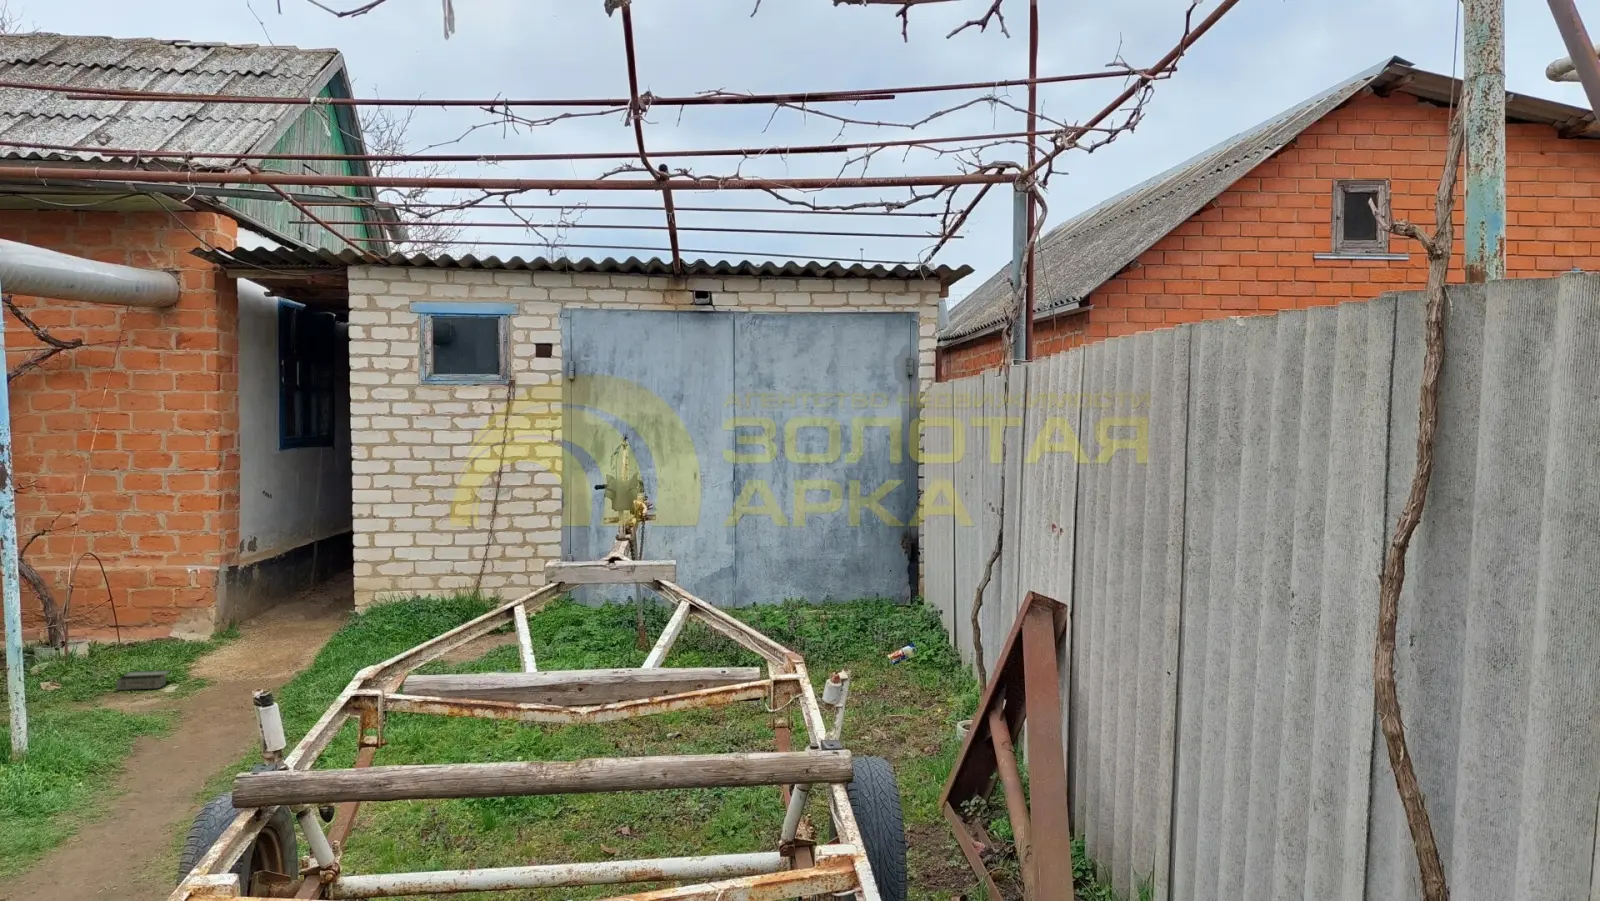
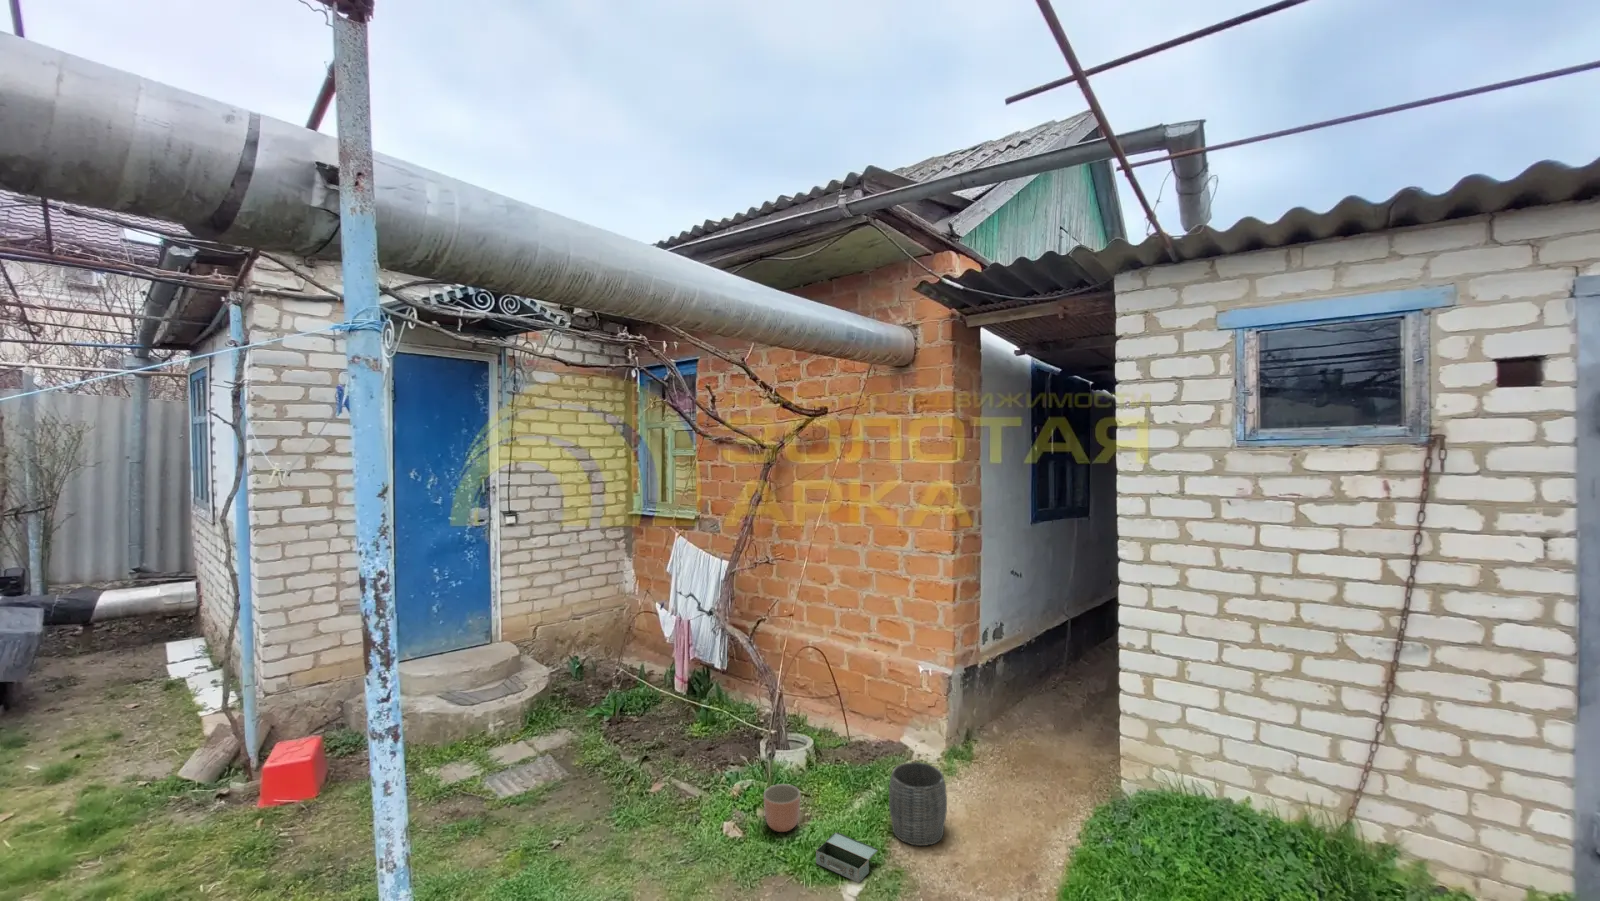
woven basket: none [173,619,224,671] -> present [889,762,947,846]
planter: none [51,654,89,687] -> present [764,784,800,832]

